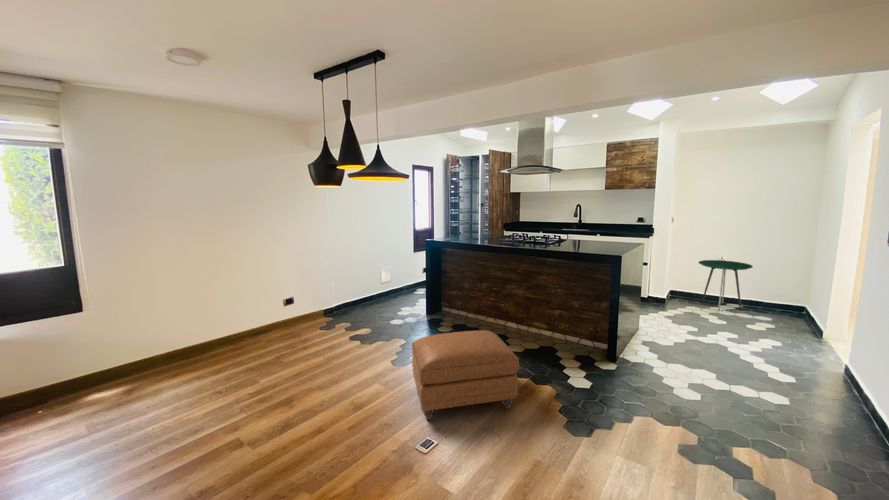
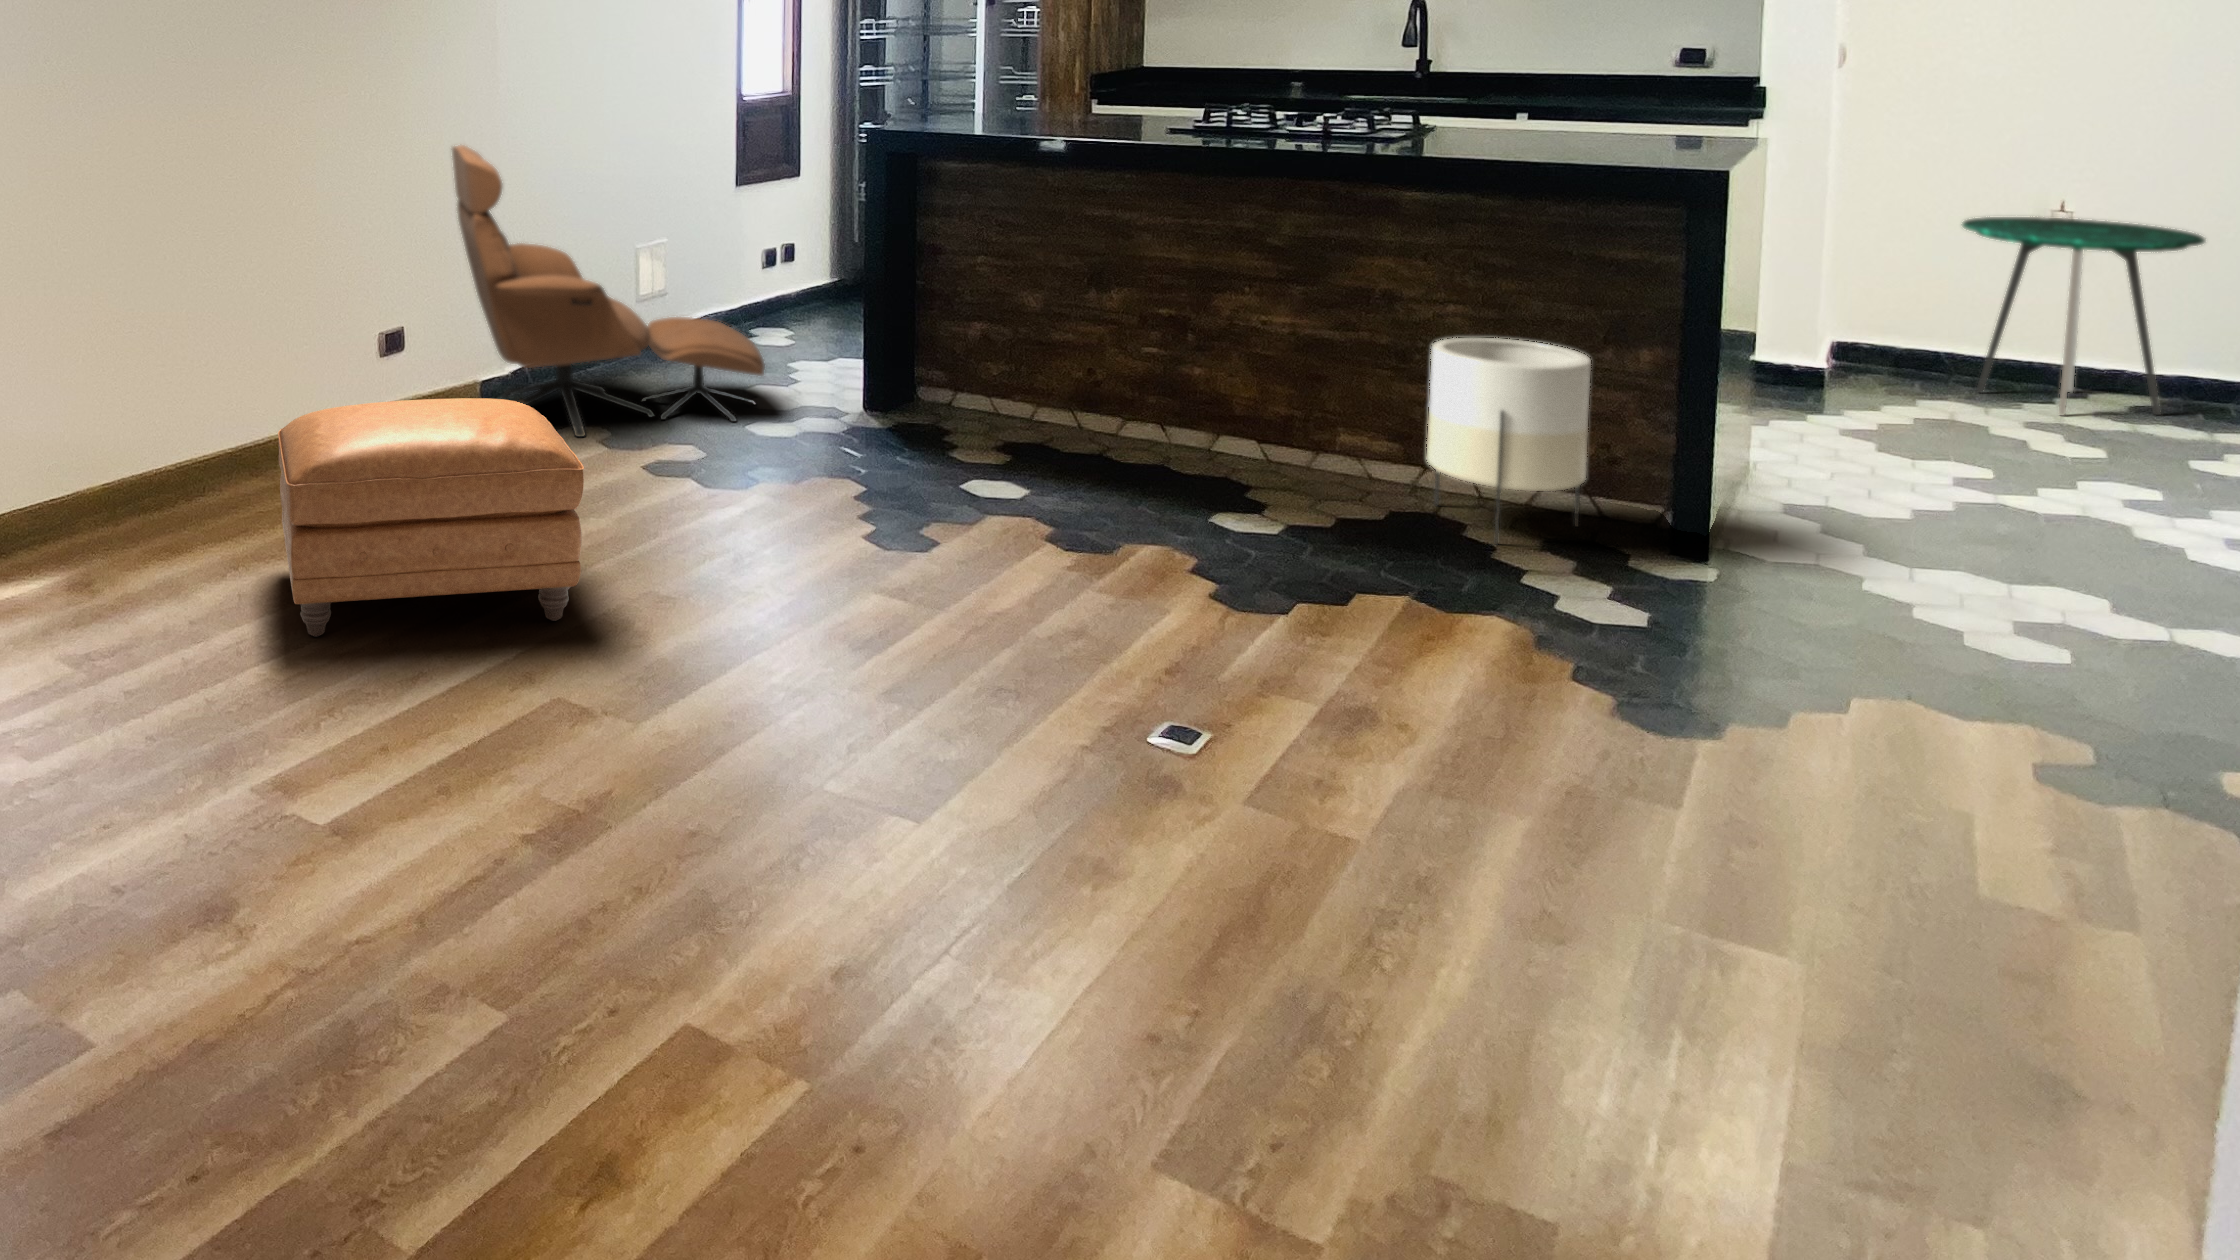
lounge chair: none [307,245,399,326] -> present [452,145,765,437]
planter: none [550,299,589,358] -> present [1427,338,1591,543]
ottoman: present [412,330,519,420] -> present [278,398,584,637]

